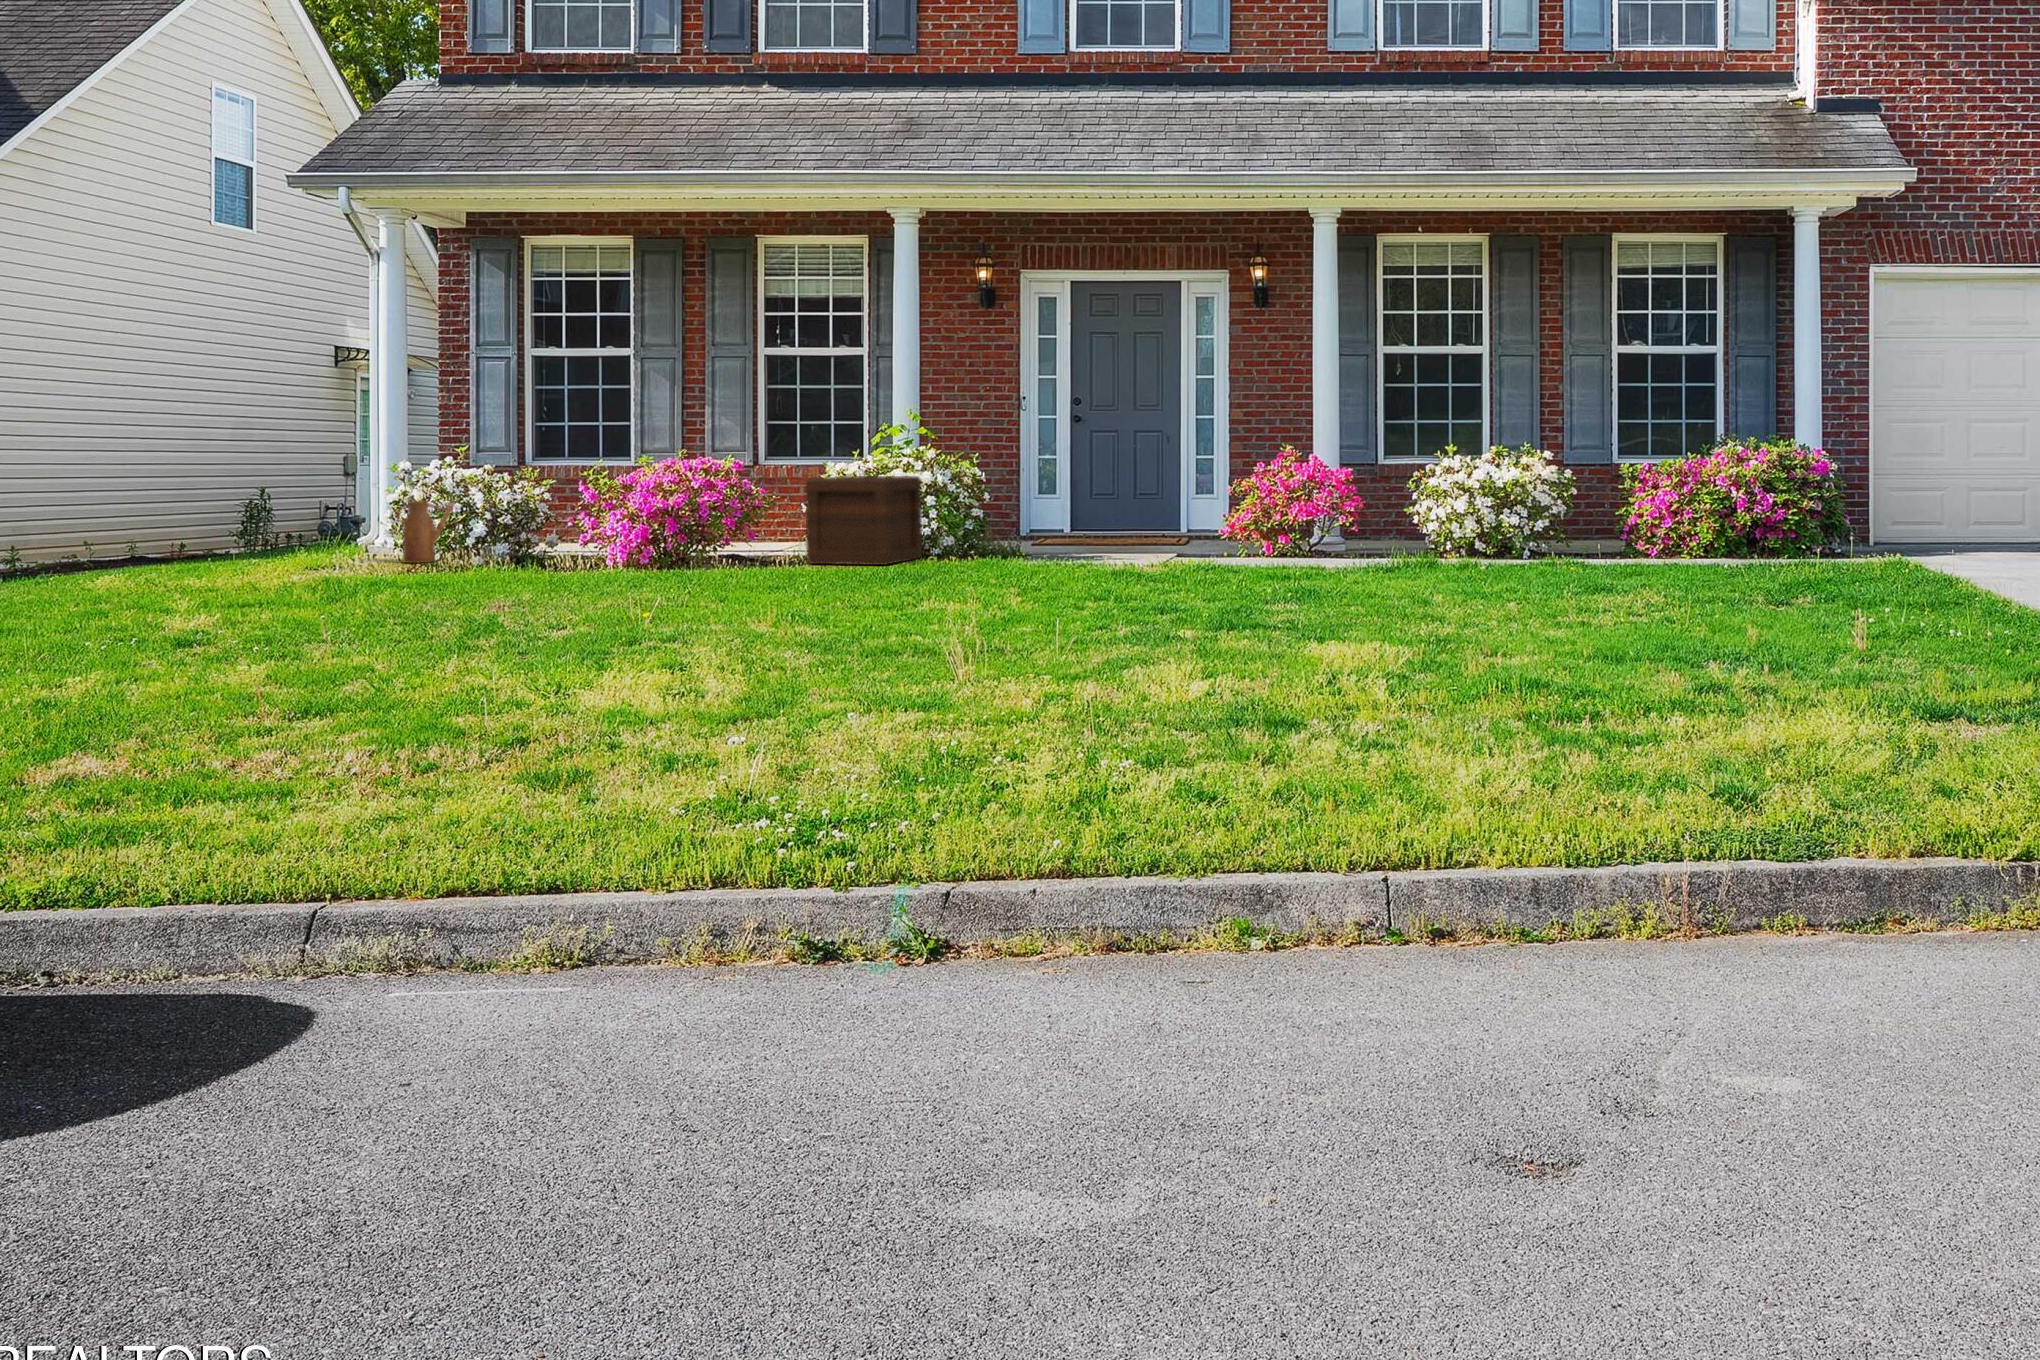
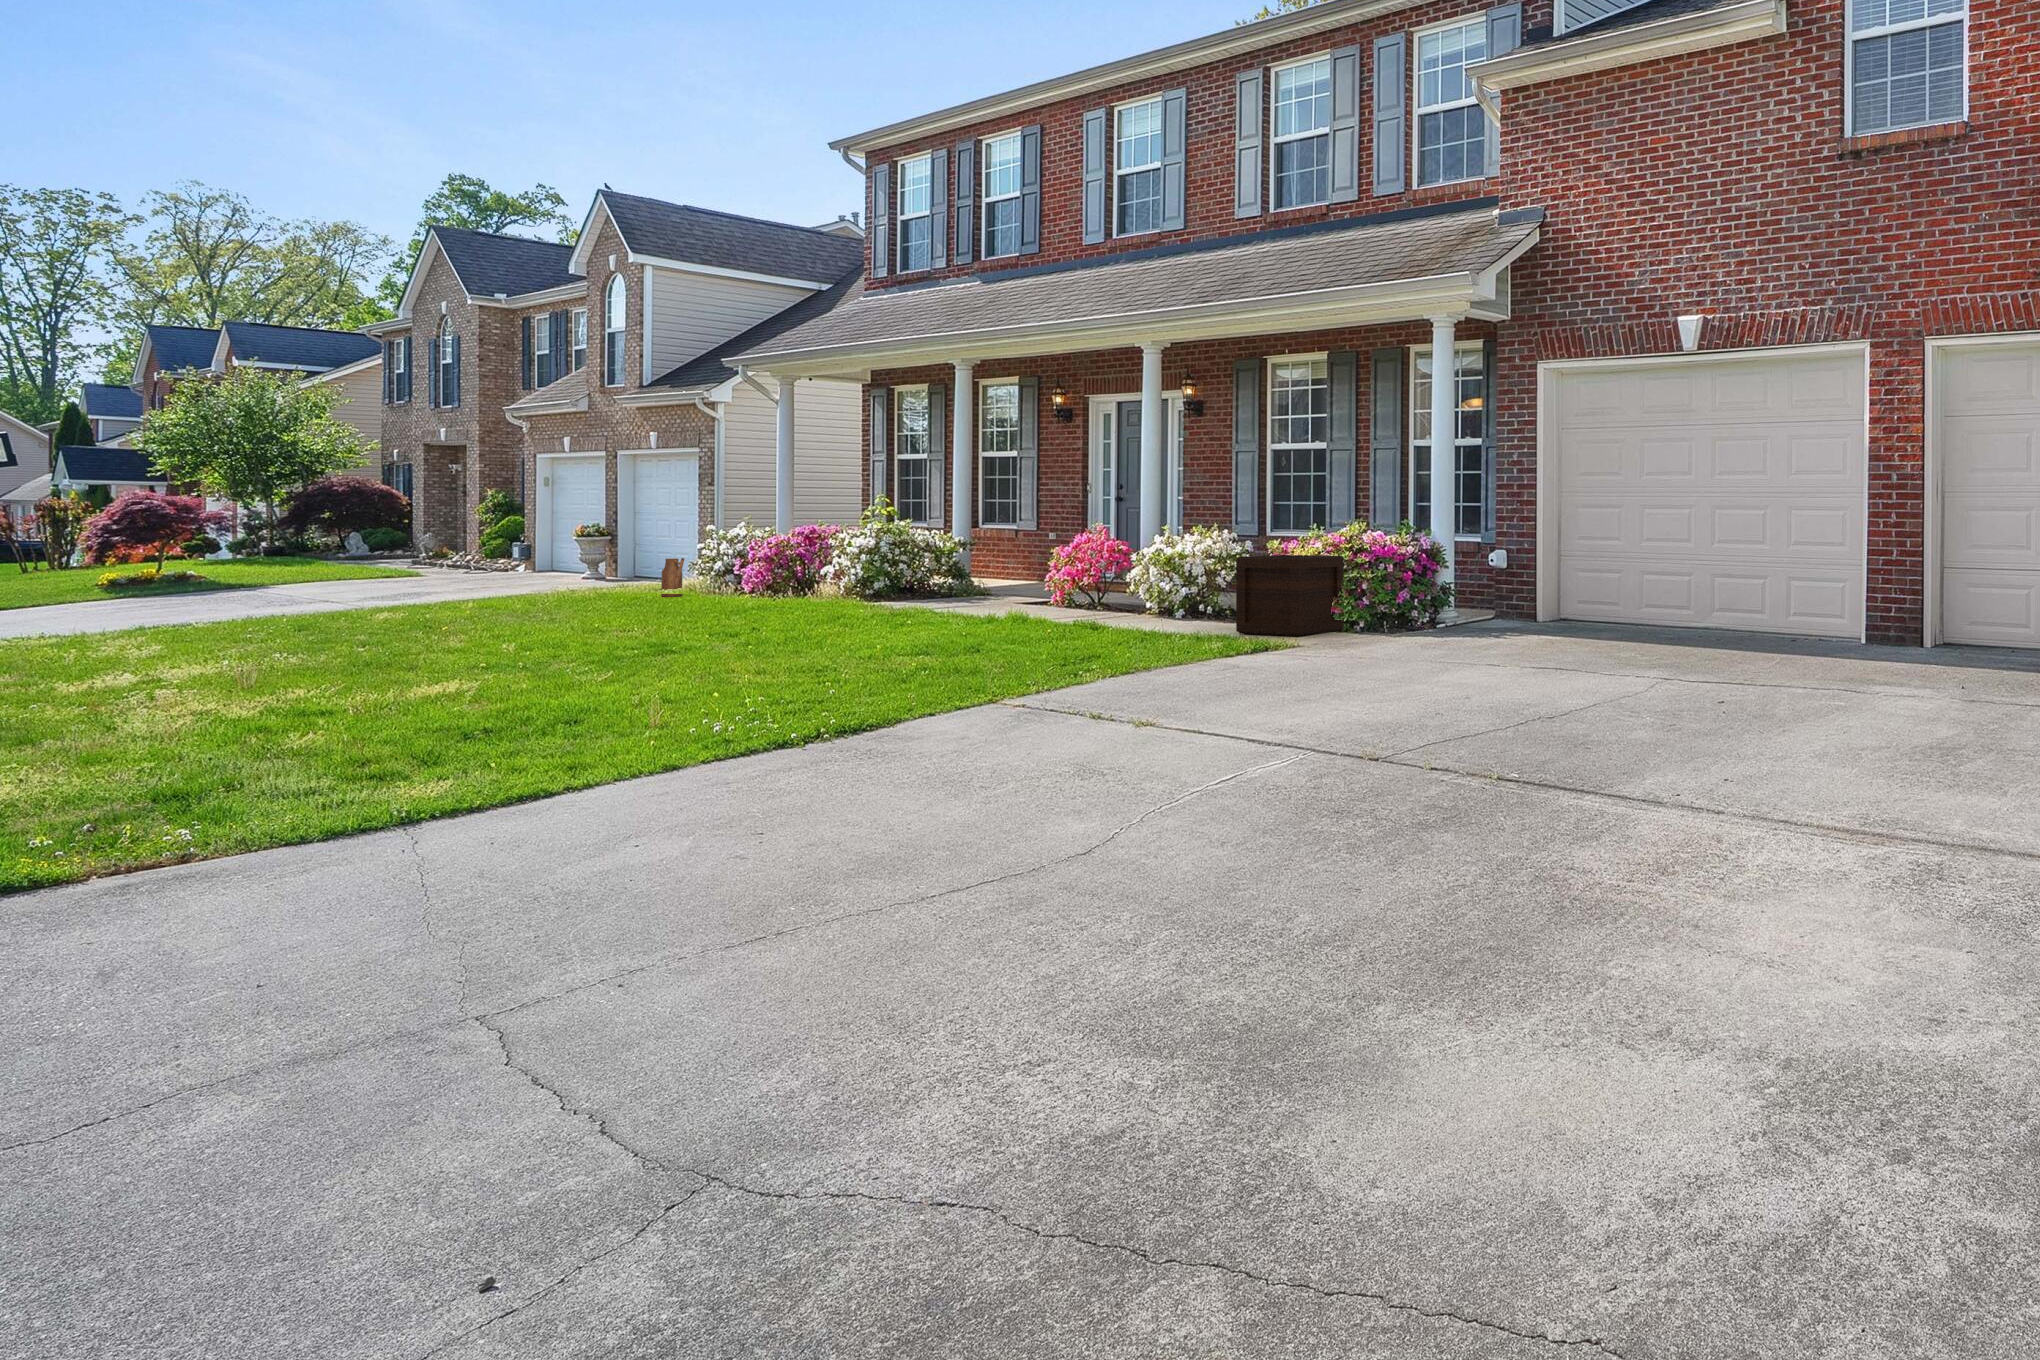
wooden crate: present [806,476,922,565] -> present [1236,555,1343,636]

